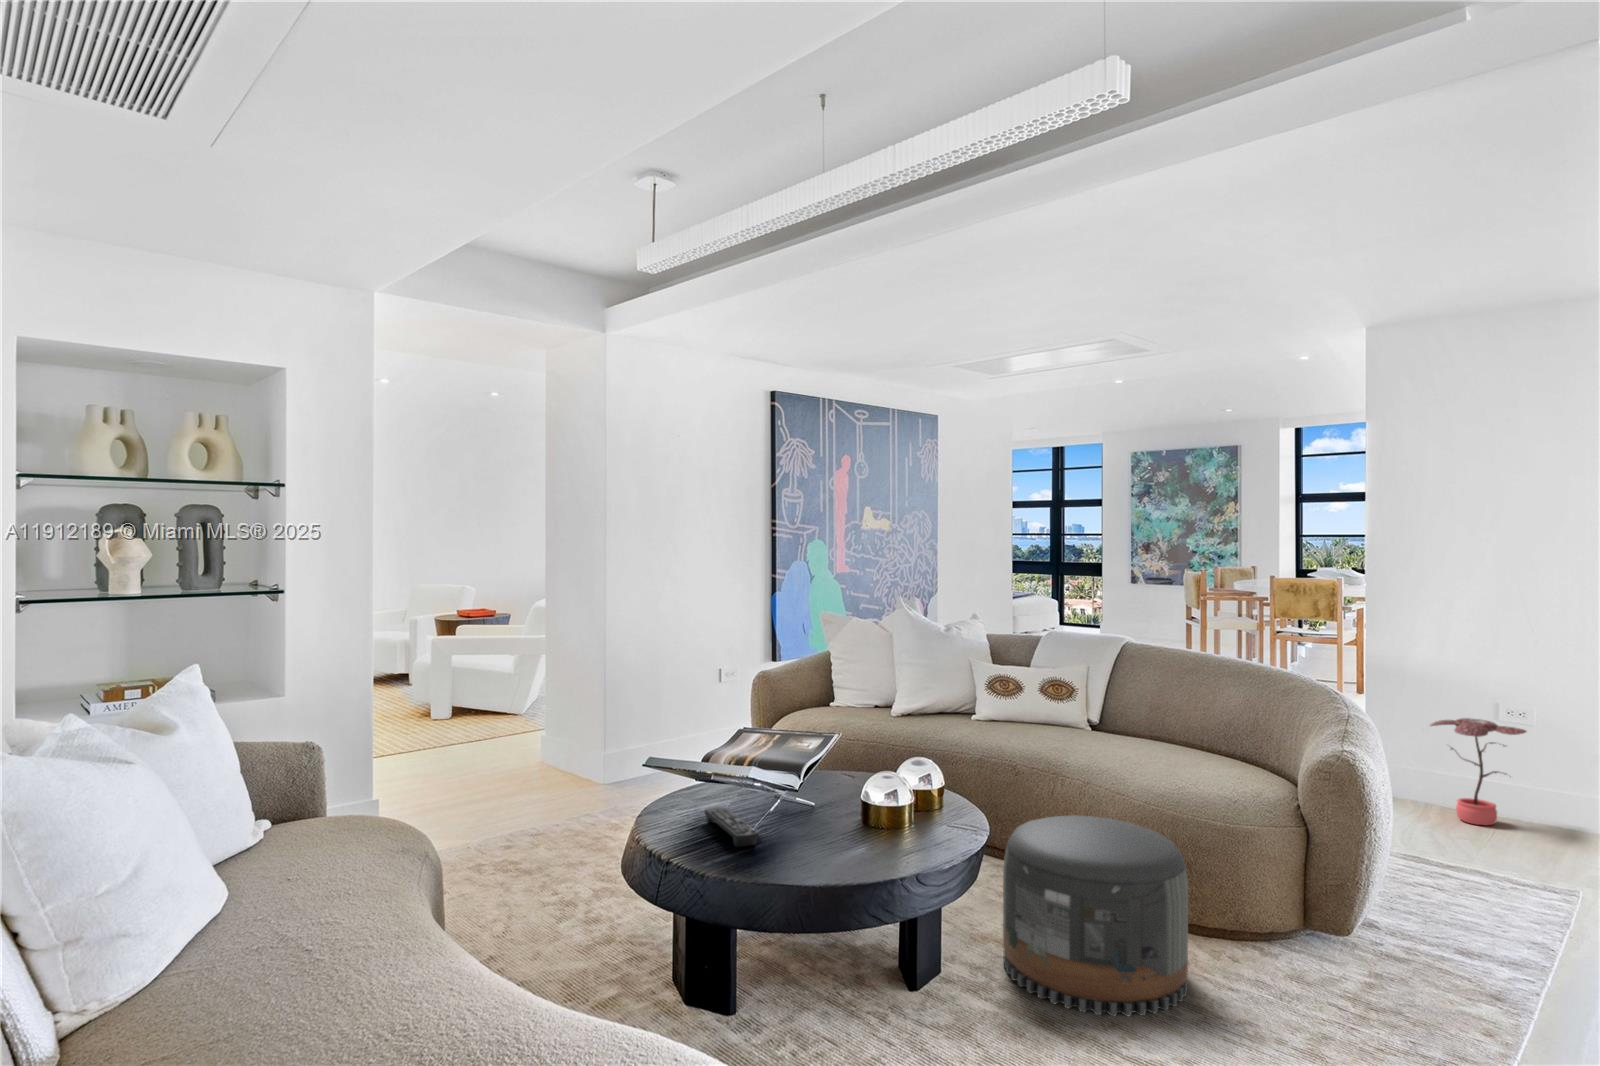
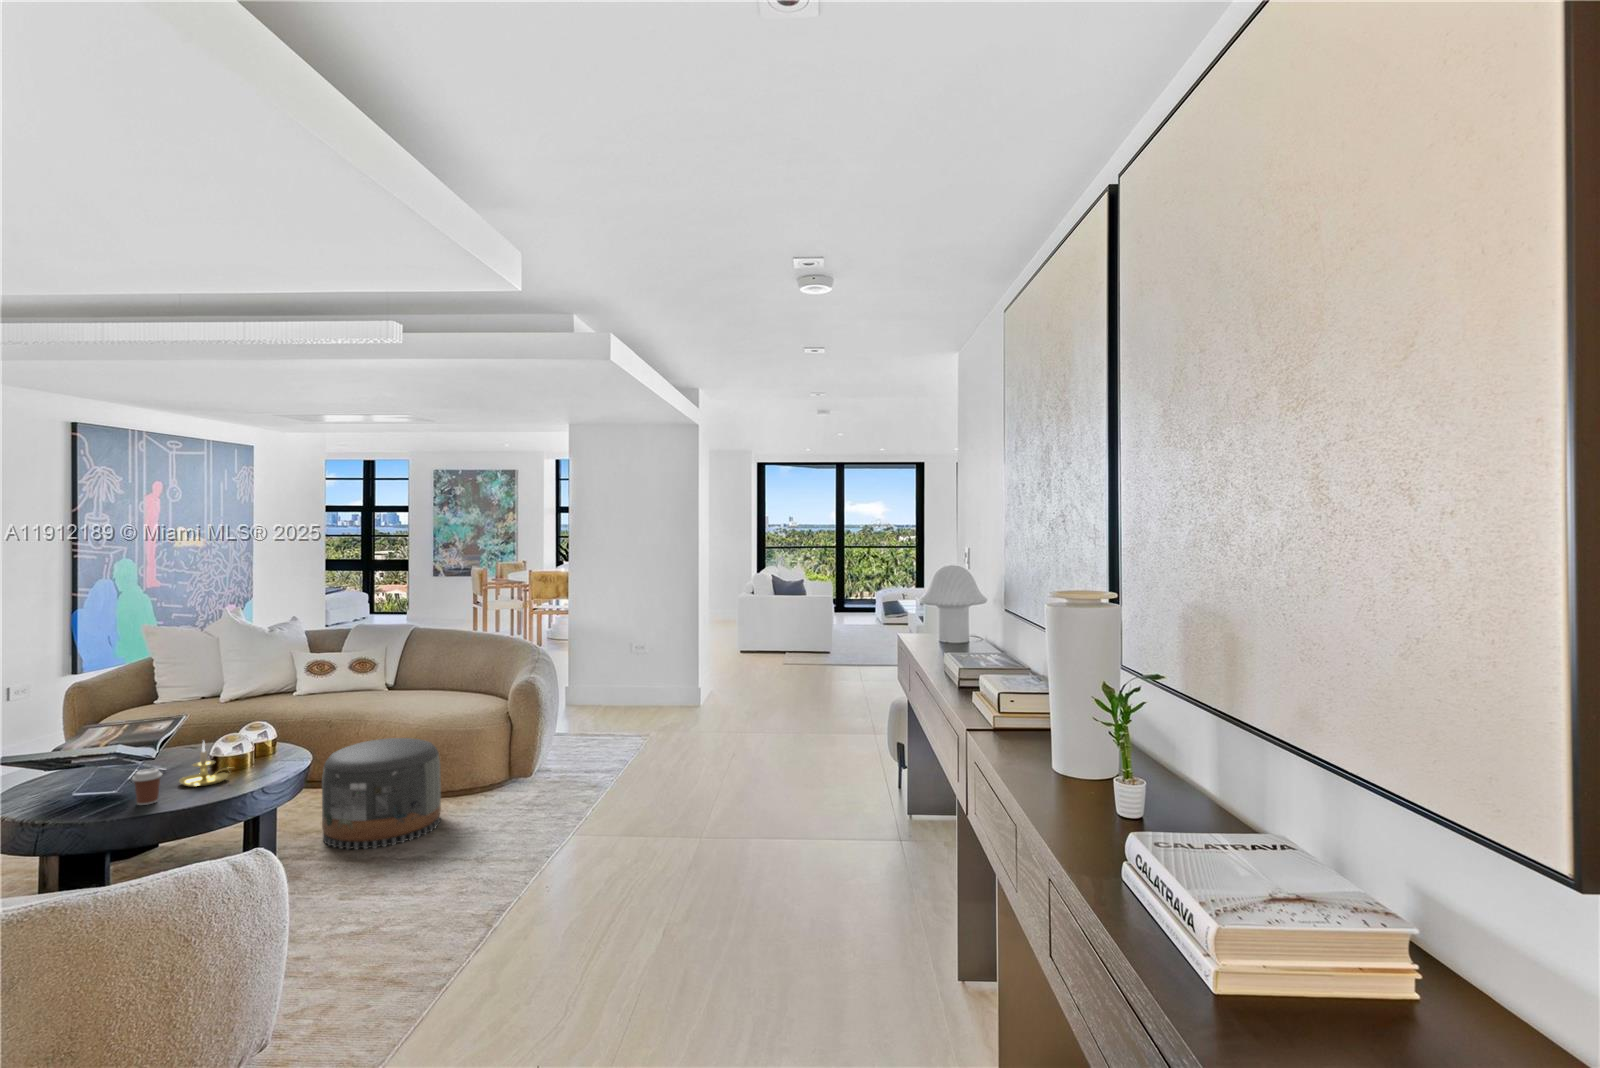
potted plant: present [1431,718,1526,825] -> none [600,652,645,711]
candle holder: none [821,777,886,846] -> present [179,743,230,787]
remote control: present [705,807,759,847] -> none [66,783,126,804]
coffee cup: none [762,808,796,862] -> present [132,769,162,805]

